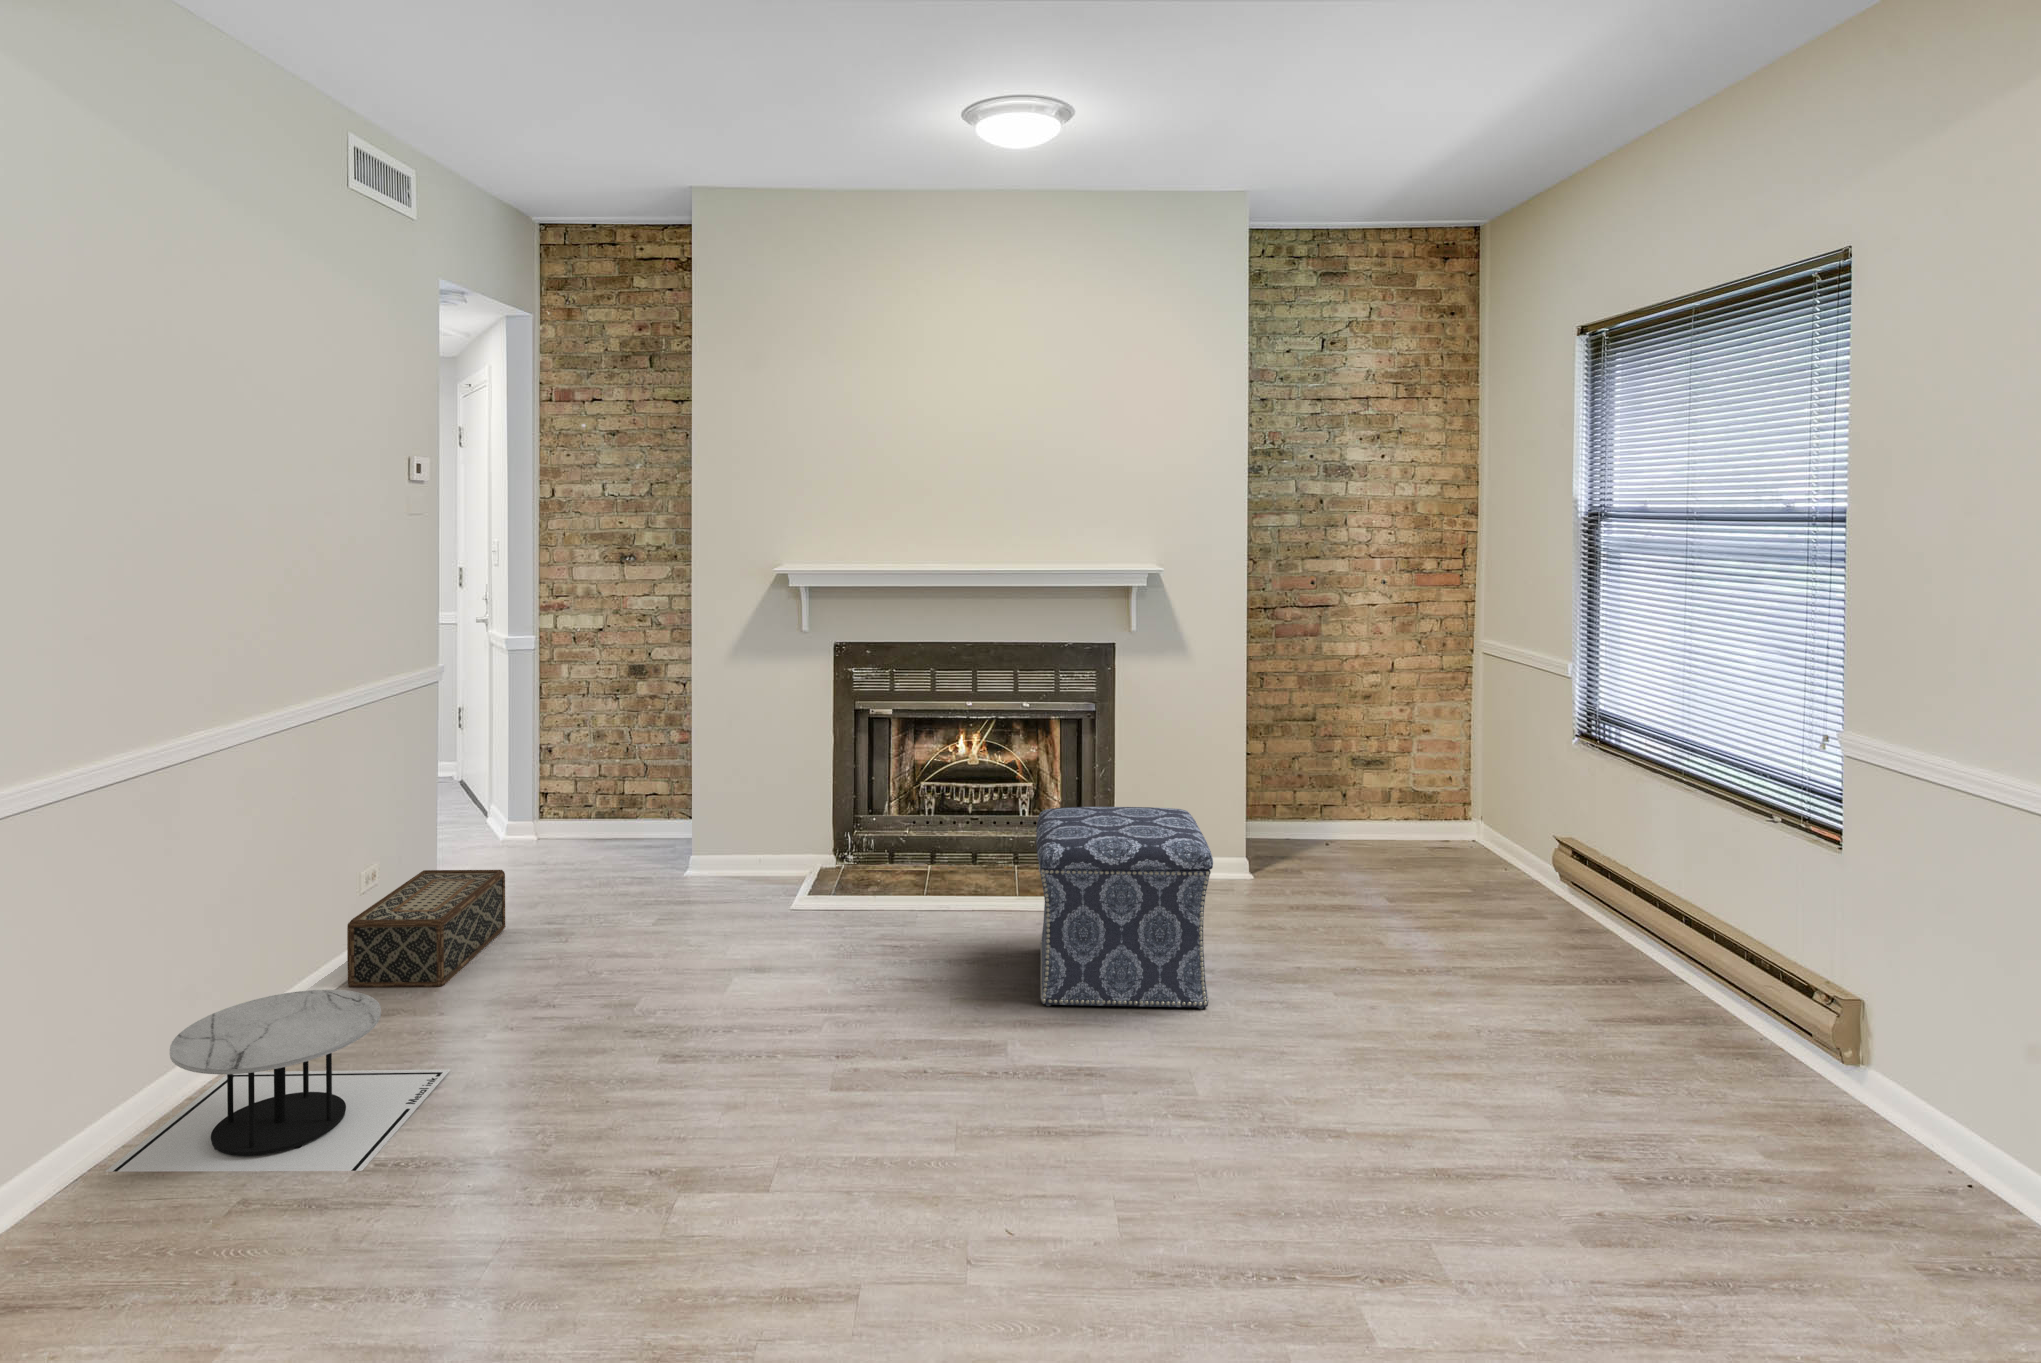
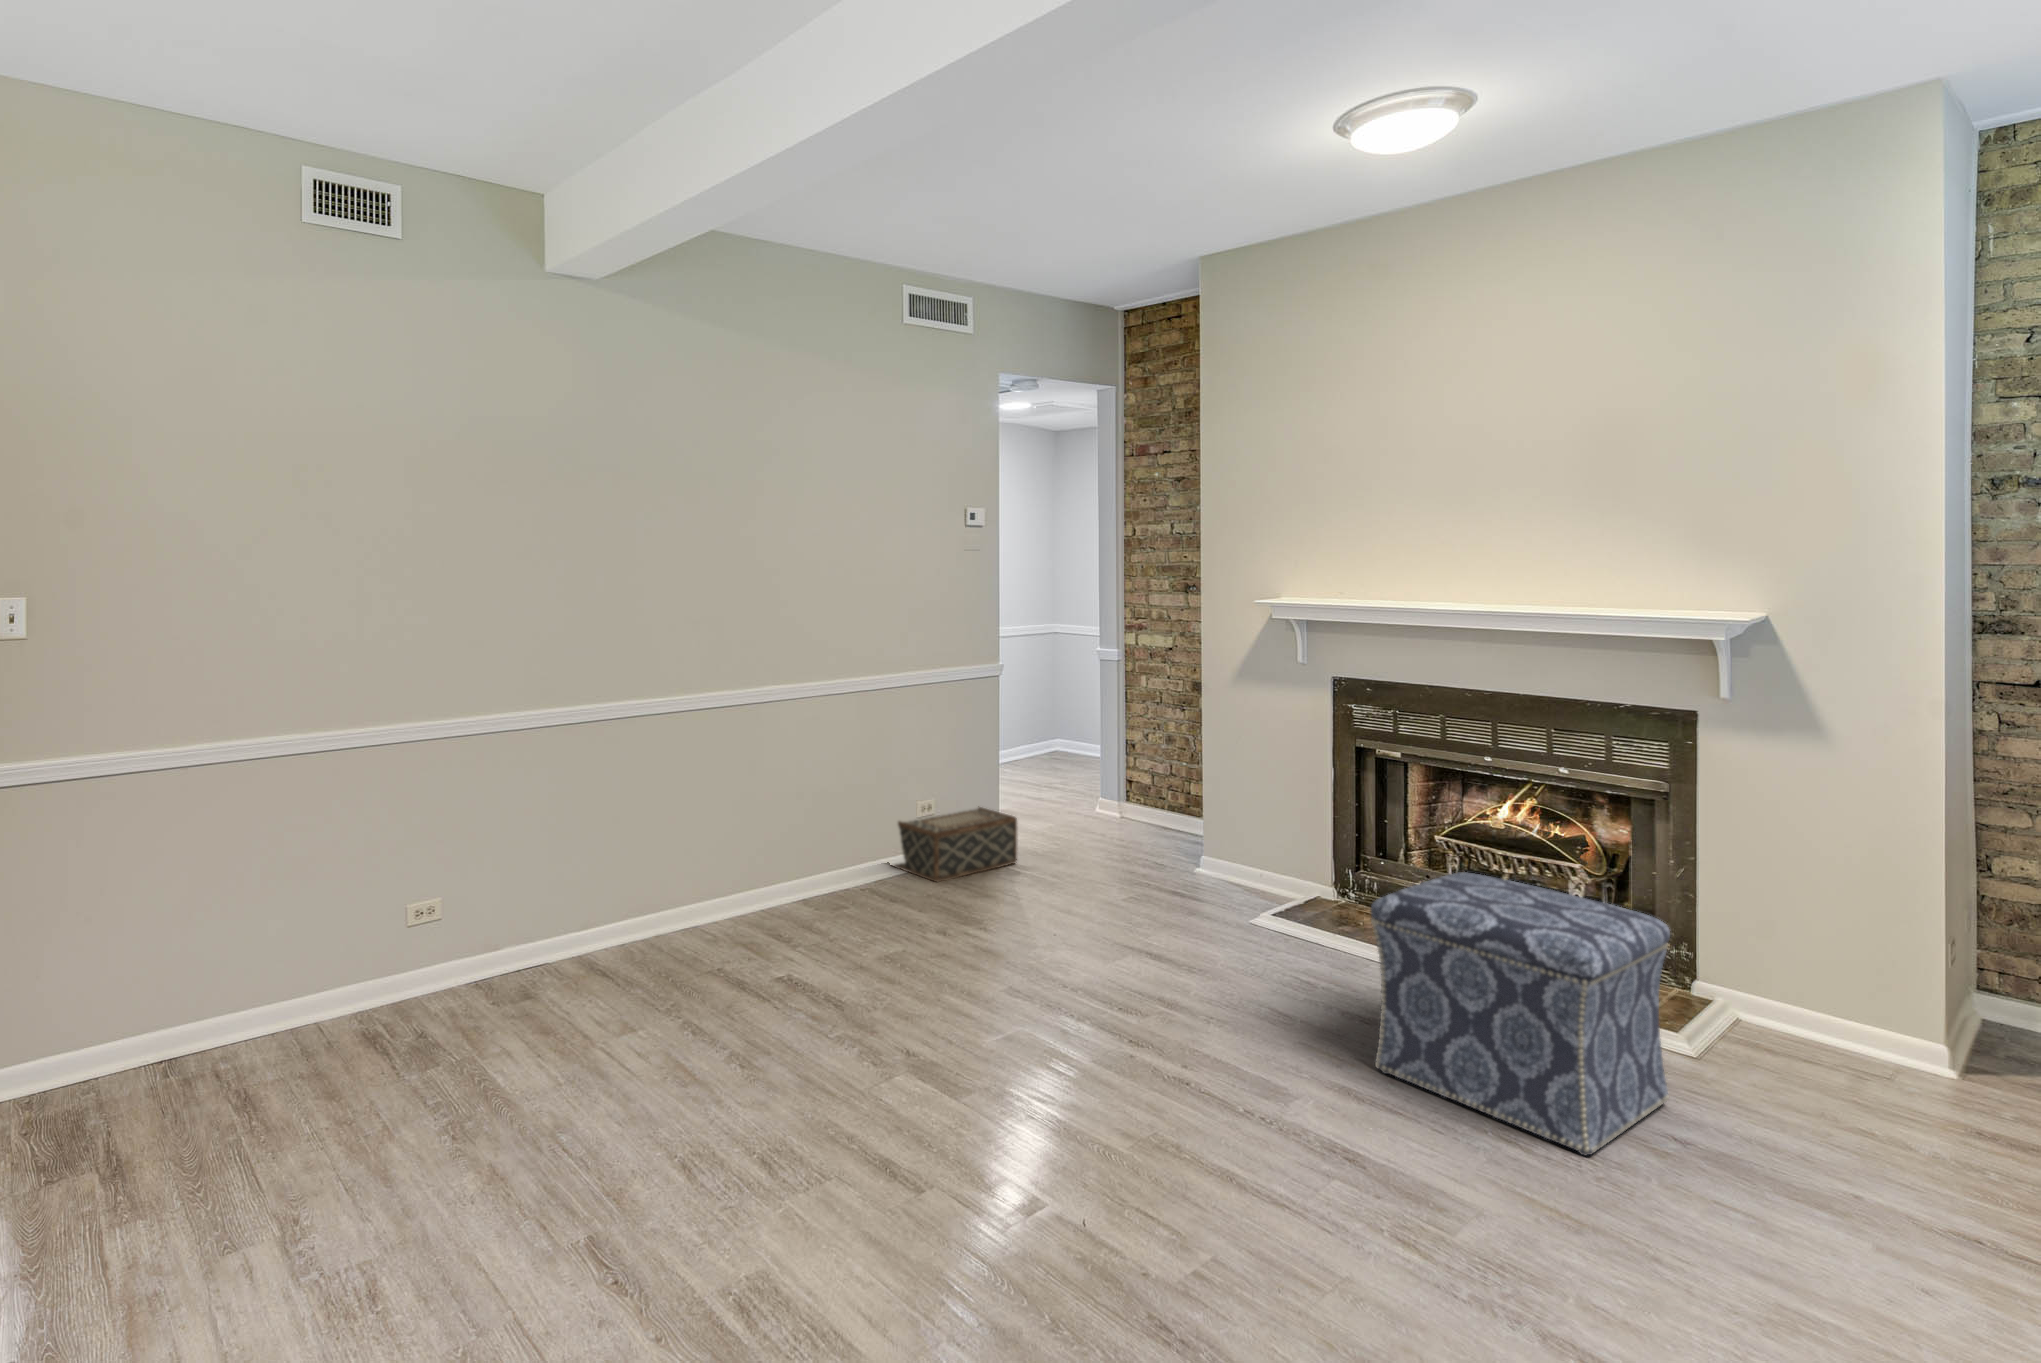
side table: present [106,990,450,1172] -> none [666,838,878,959]

